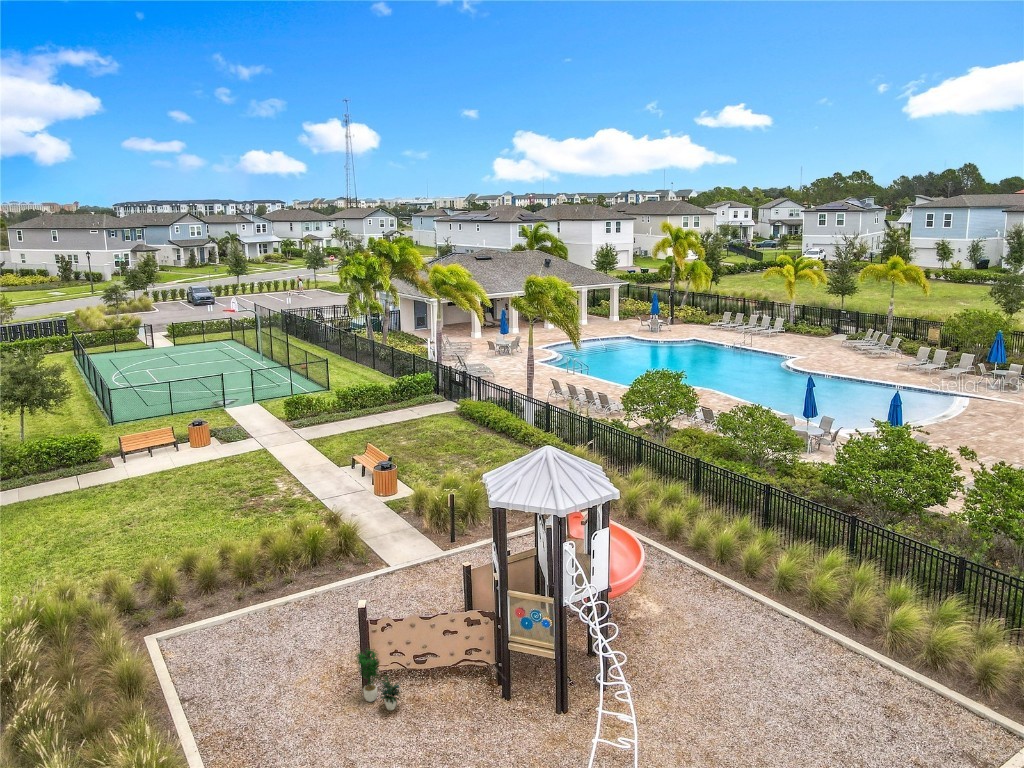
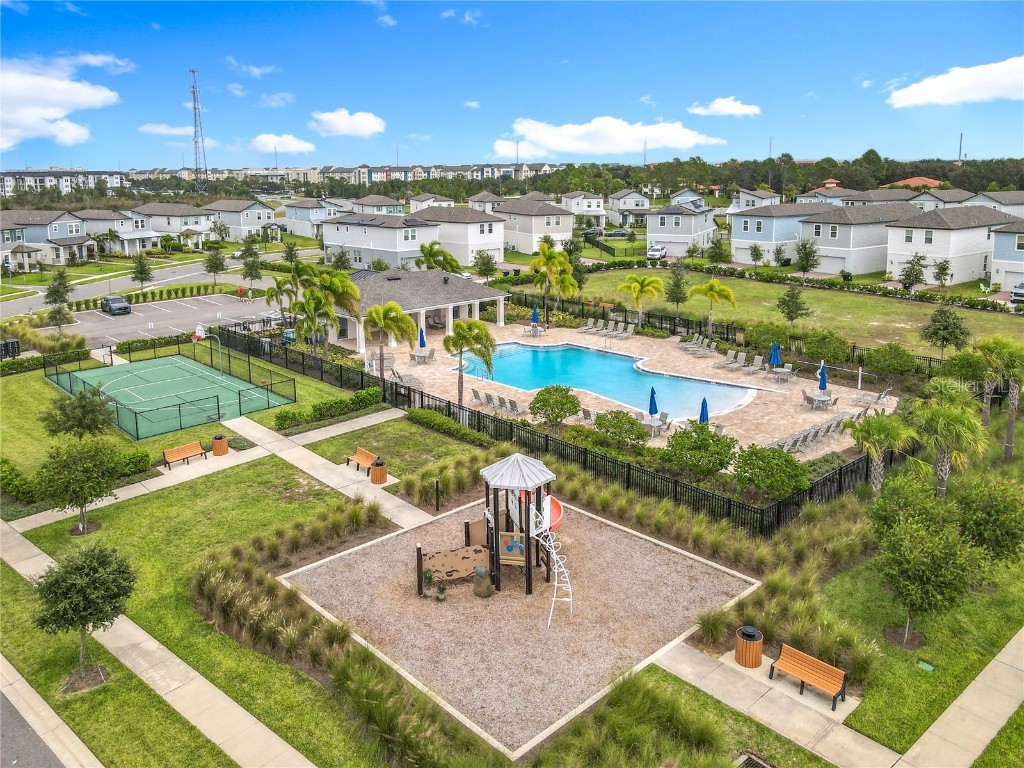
backpack: none [453,652,498,714] -> present [473,566,497,597]

